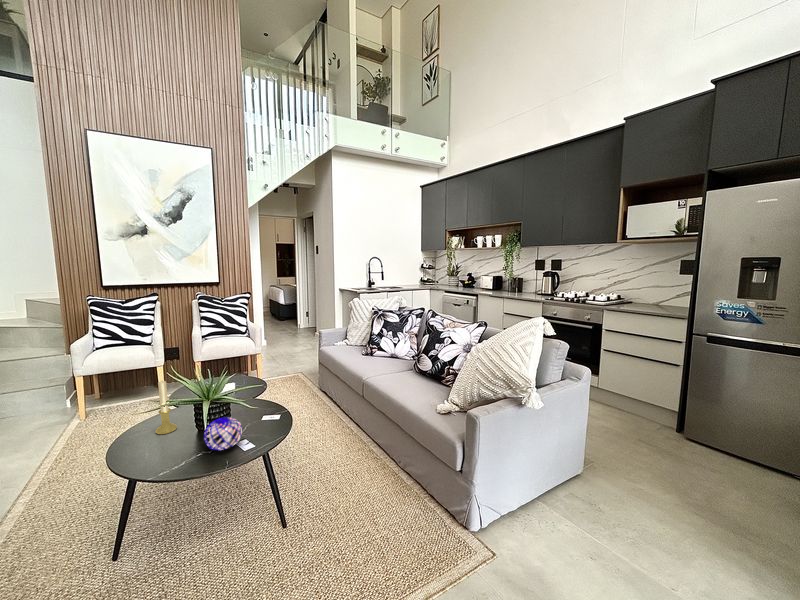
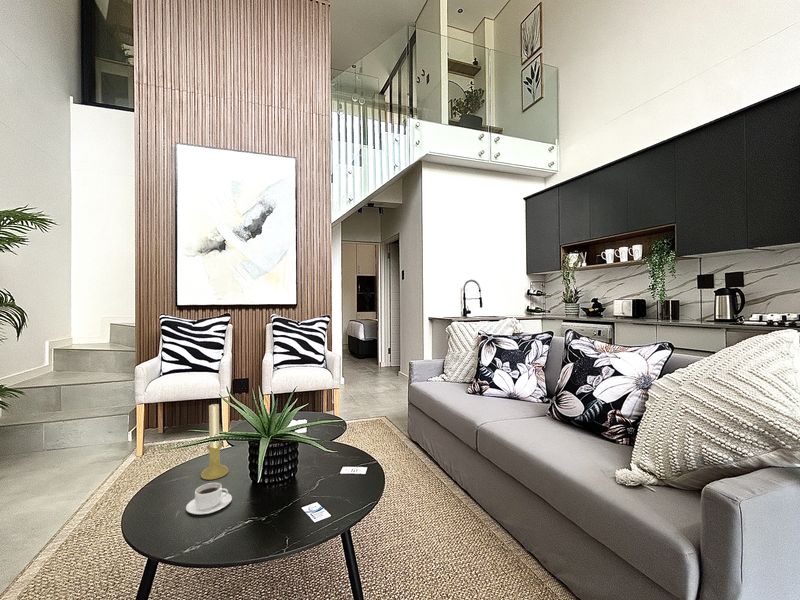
decorative orb: present [204,417,242,451] -> none [258,461,313,514]
coffee cup: none [150,436,184,457] -> present [186,483,232,514]

